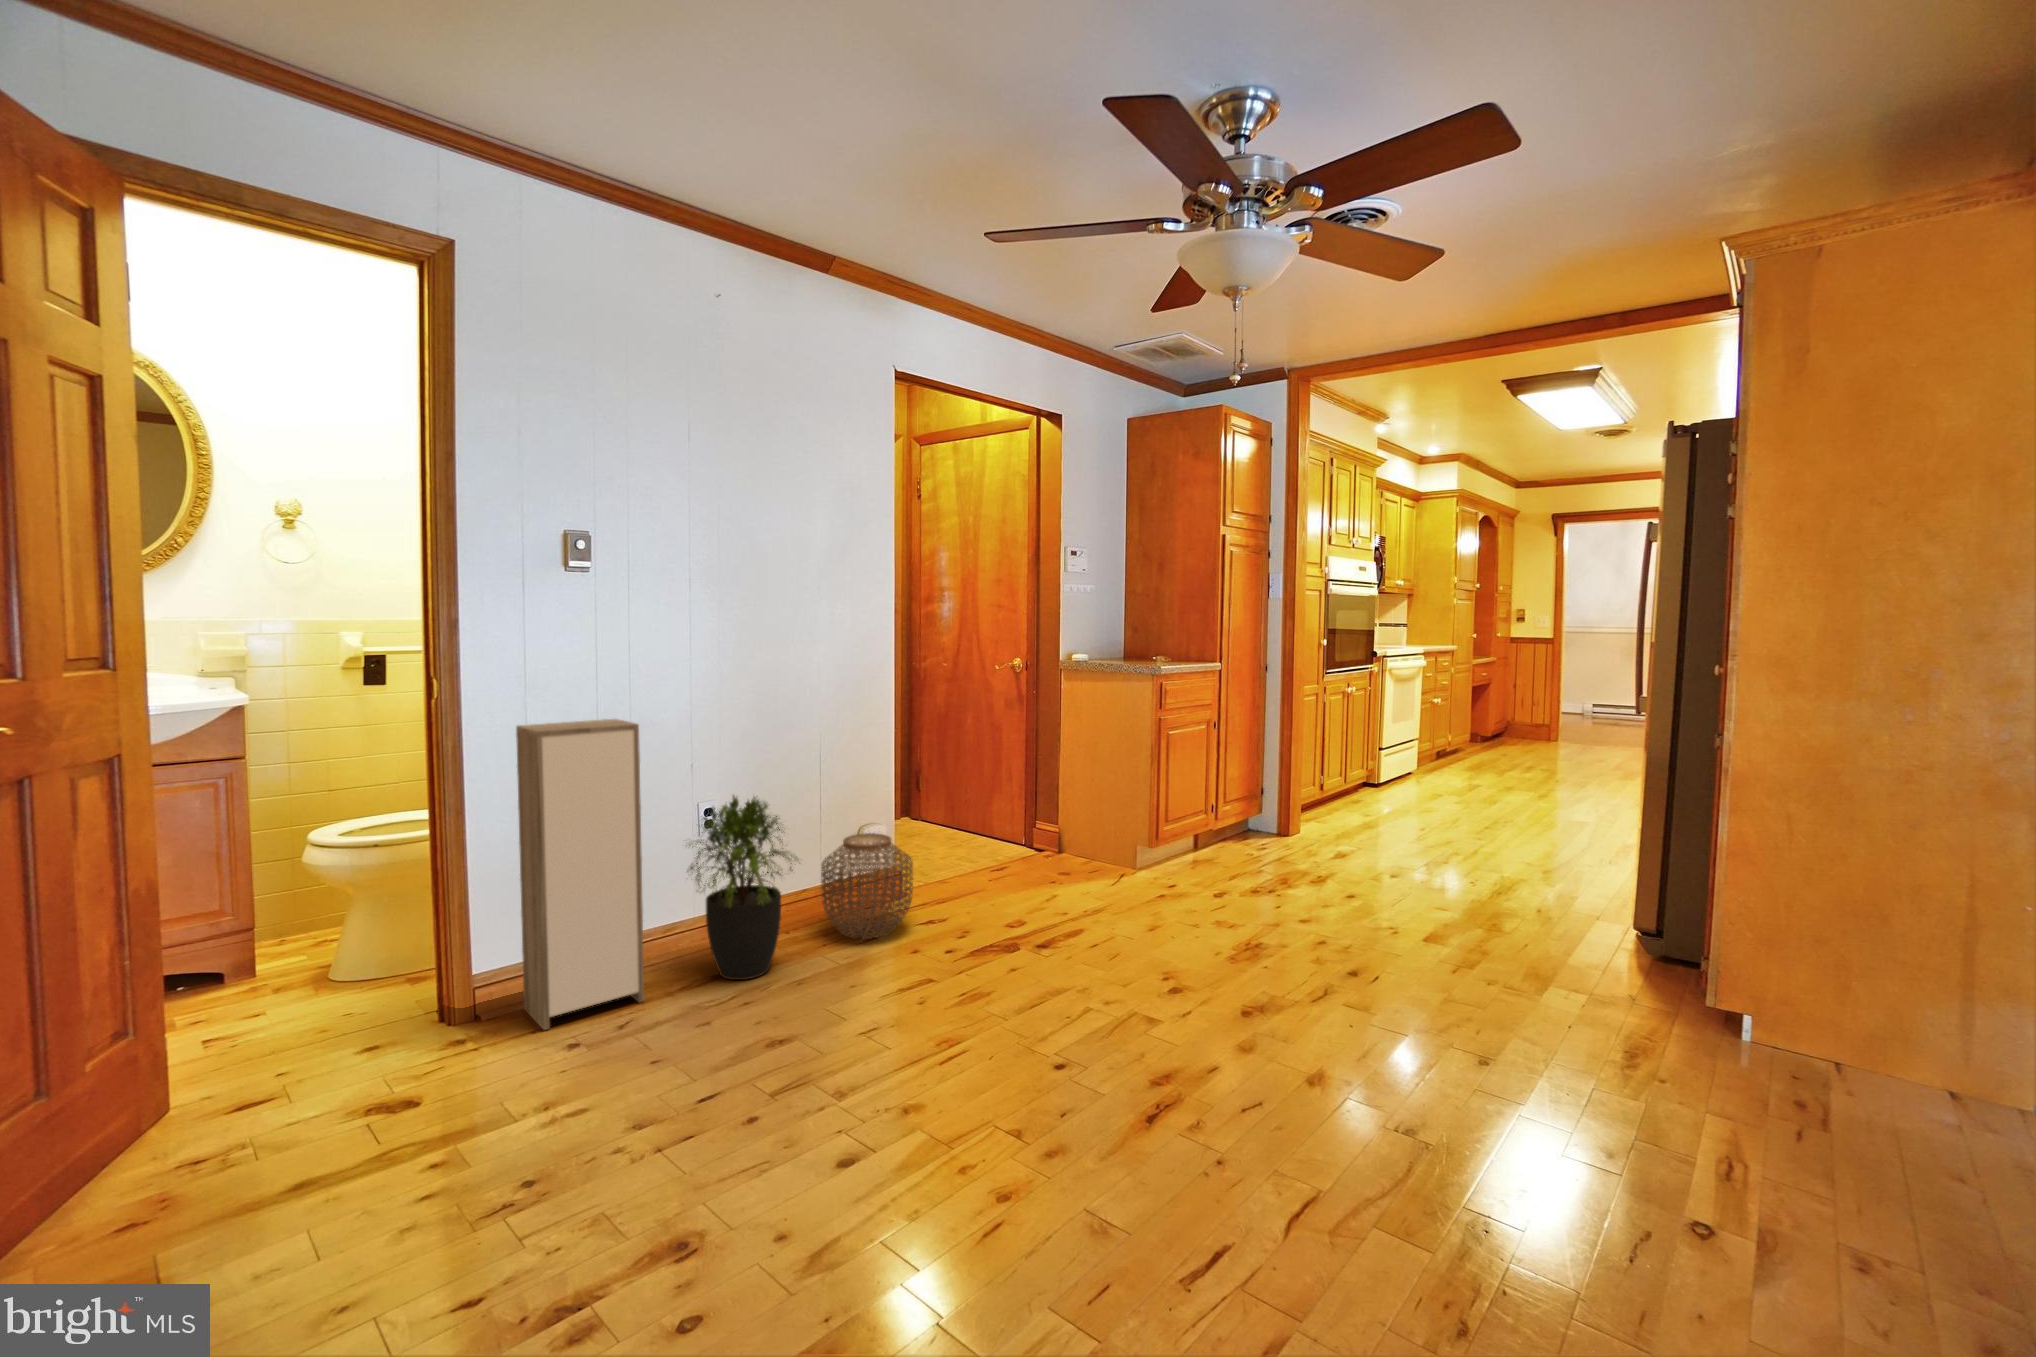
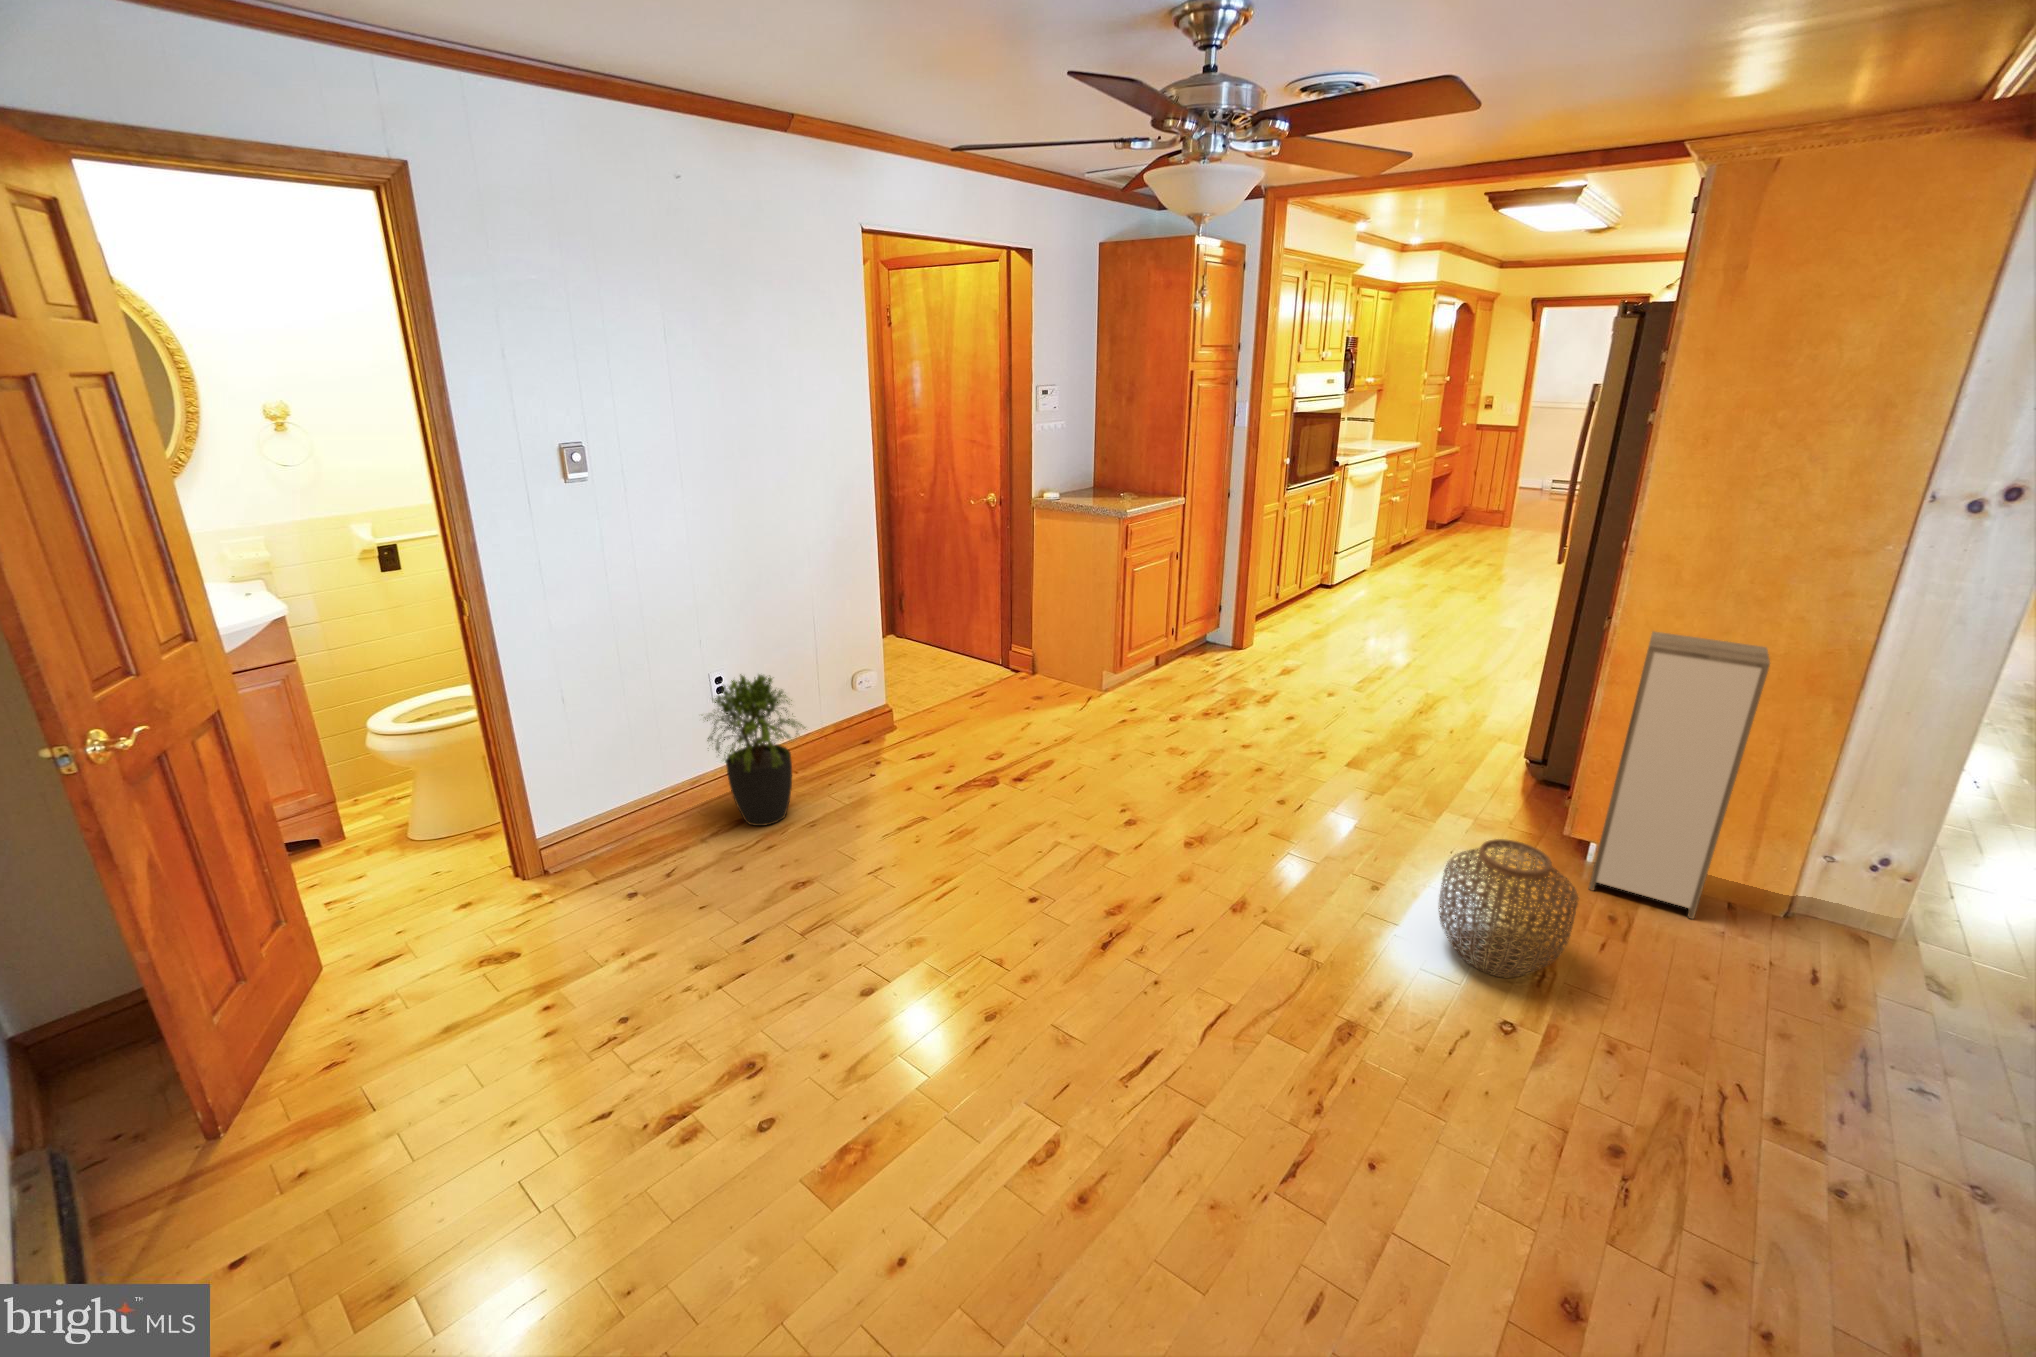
storage cabinet: present [516,719,644,1030] -> present [1589,632,1770,919]
woven basket: present [821,833,913,939] -> present [1439,839,1578,978]

